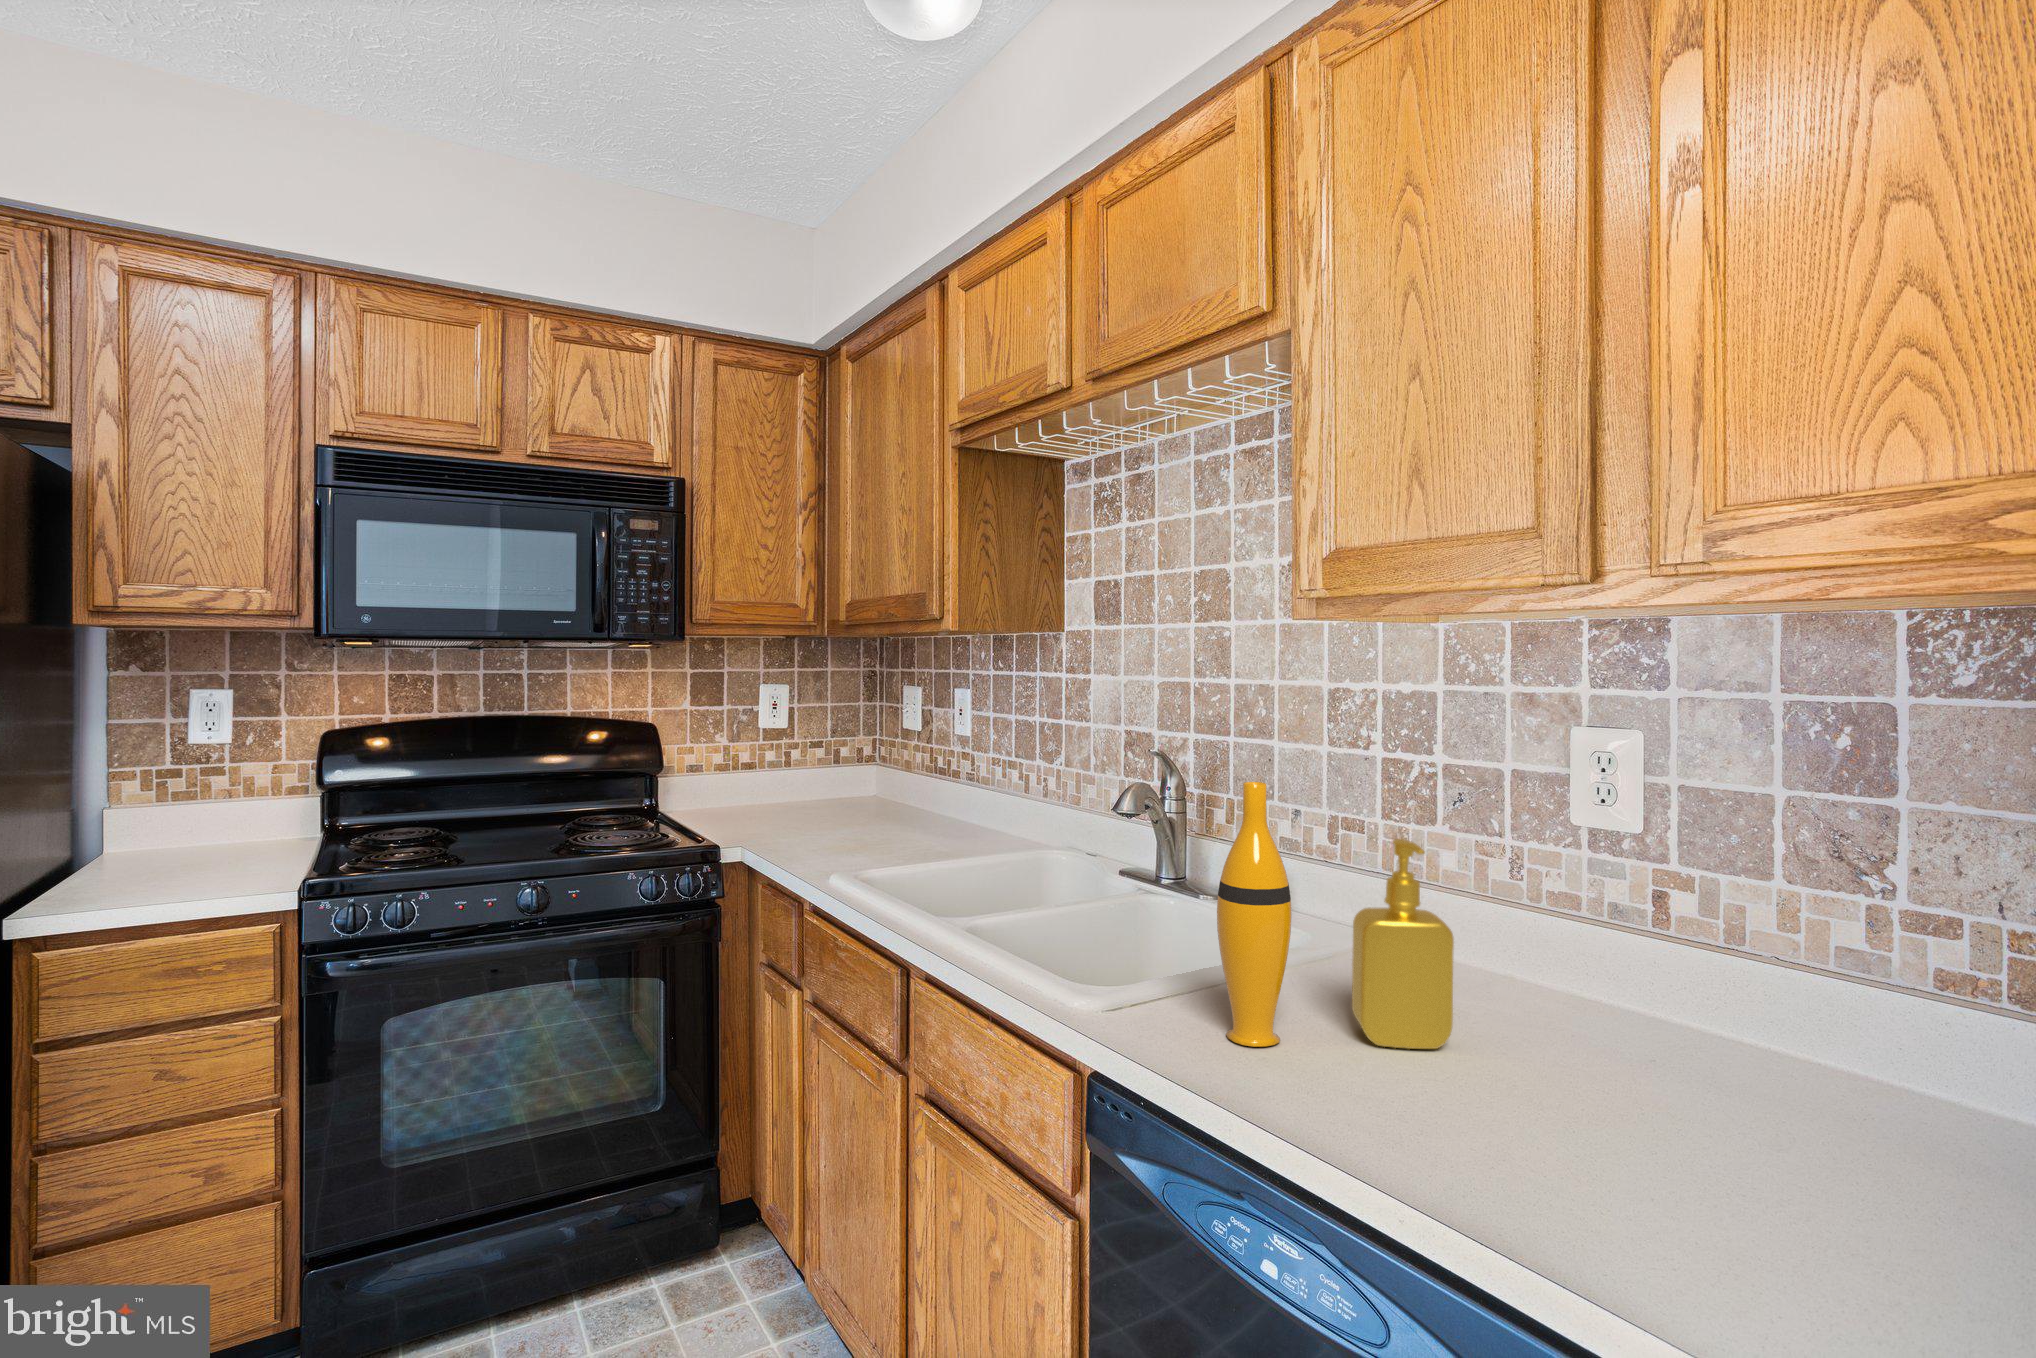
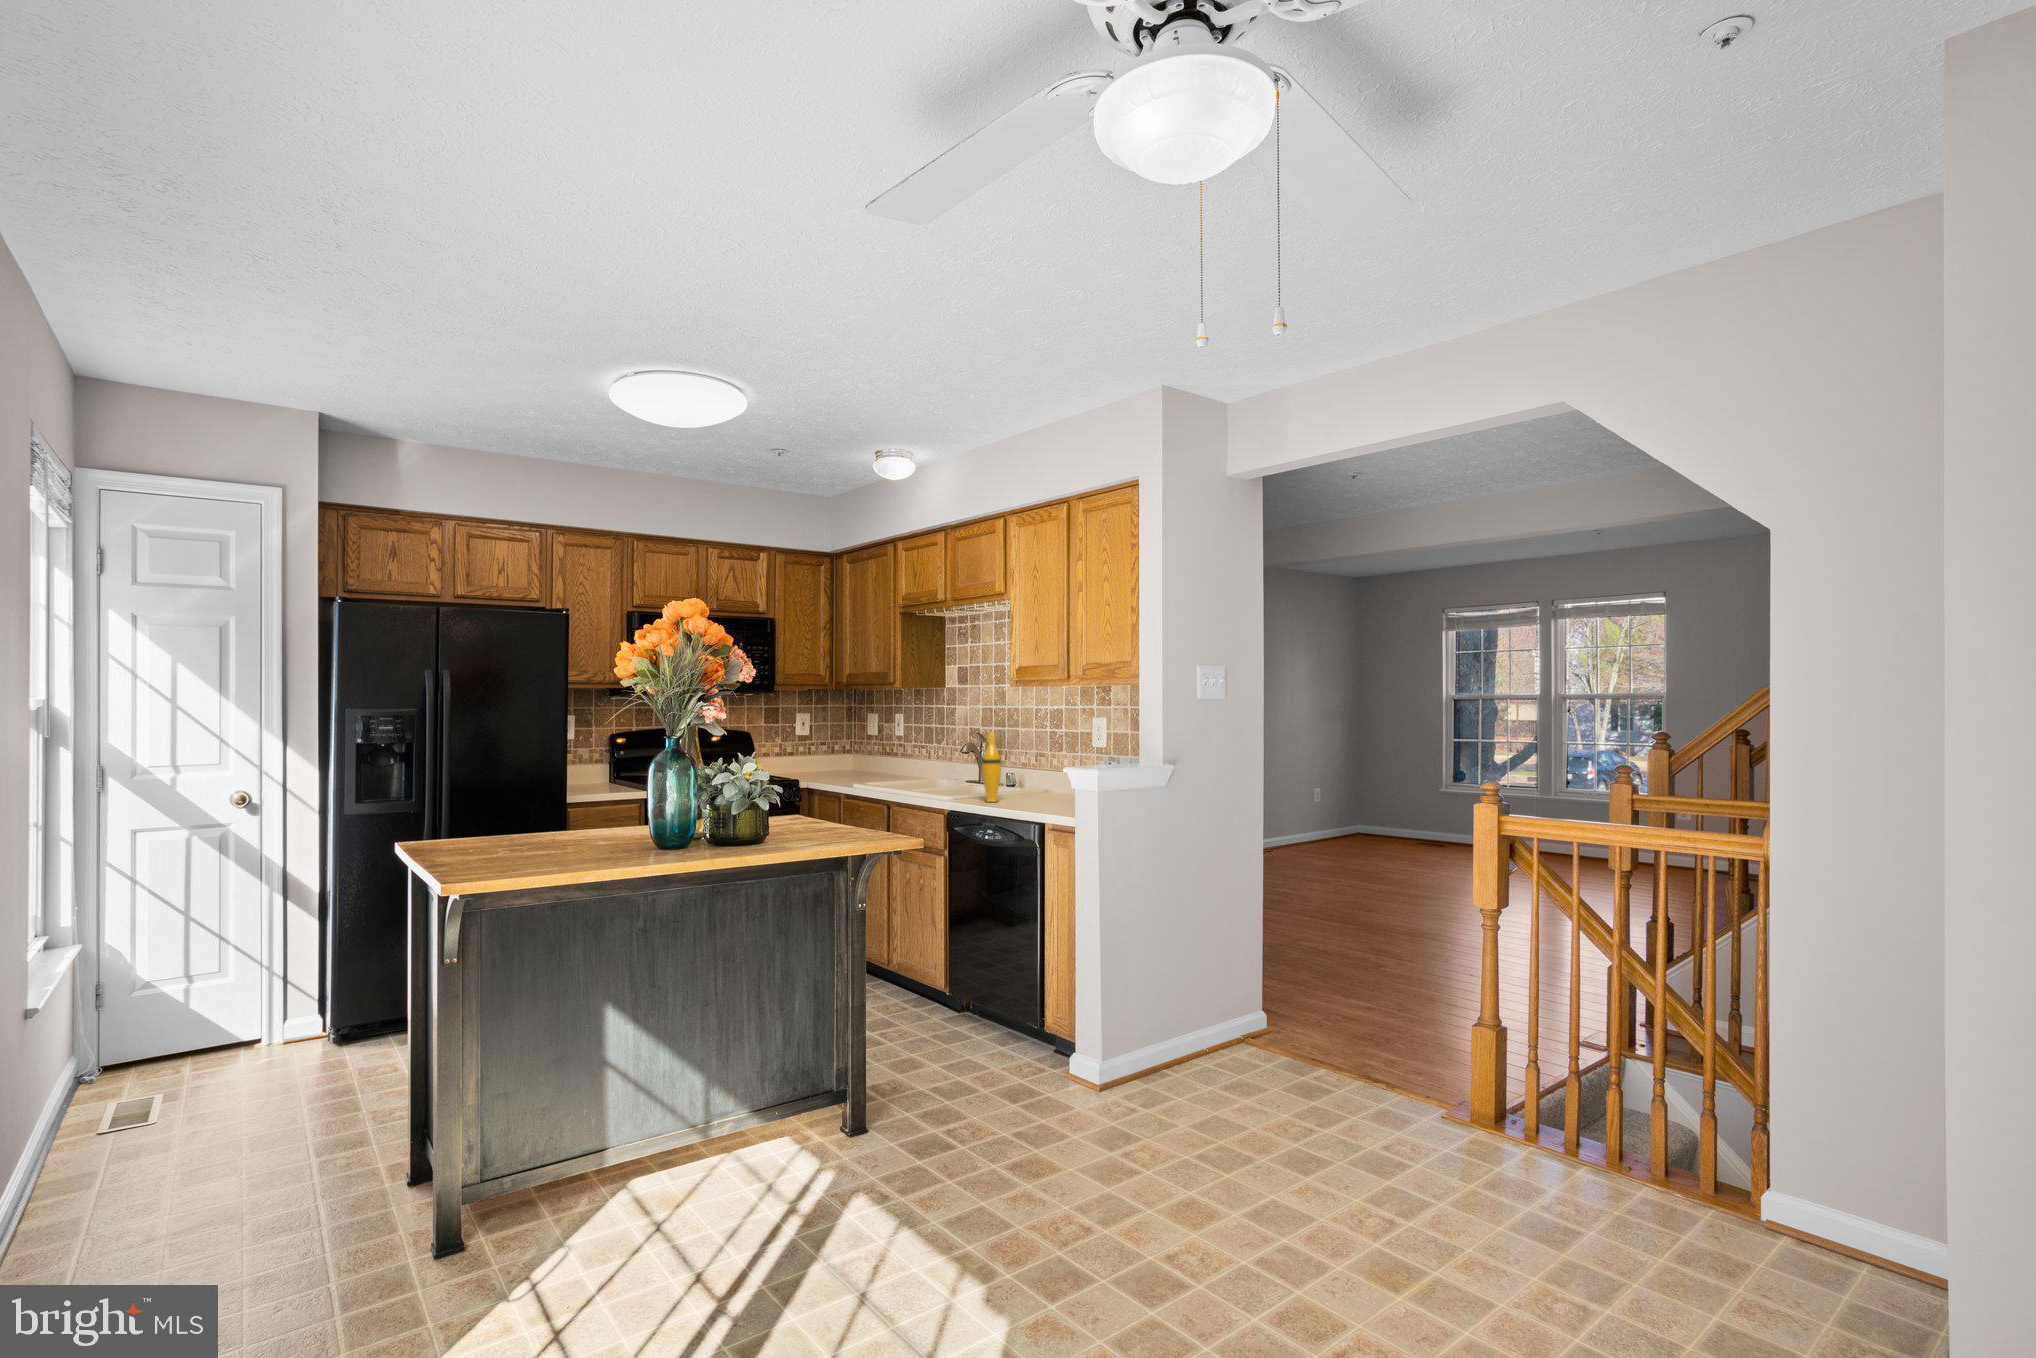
soap dispenser: present [1352,839,1454,1049] -> none [1020,747,1043,802]

